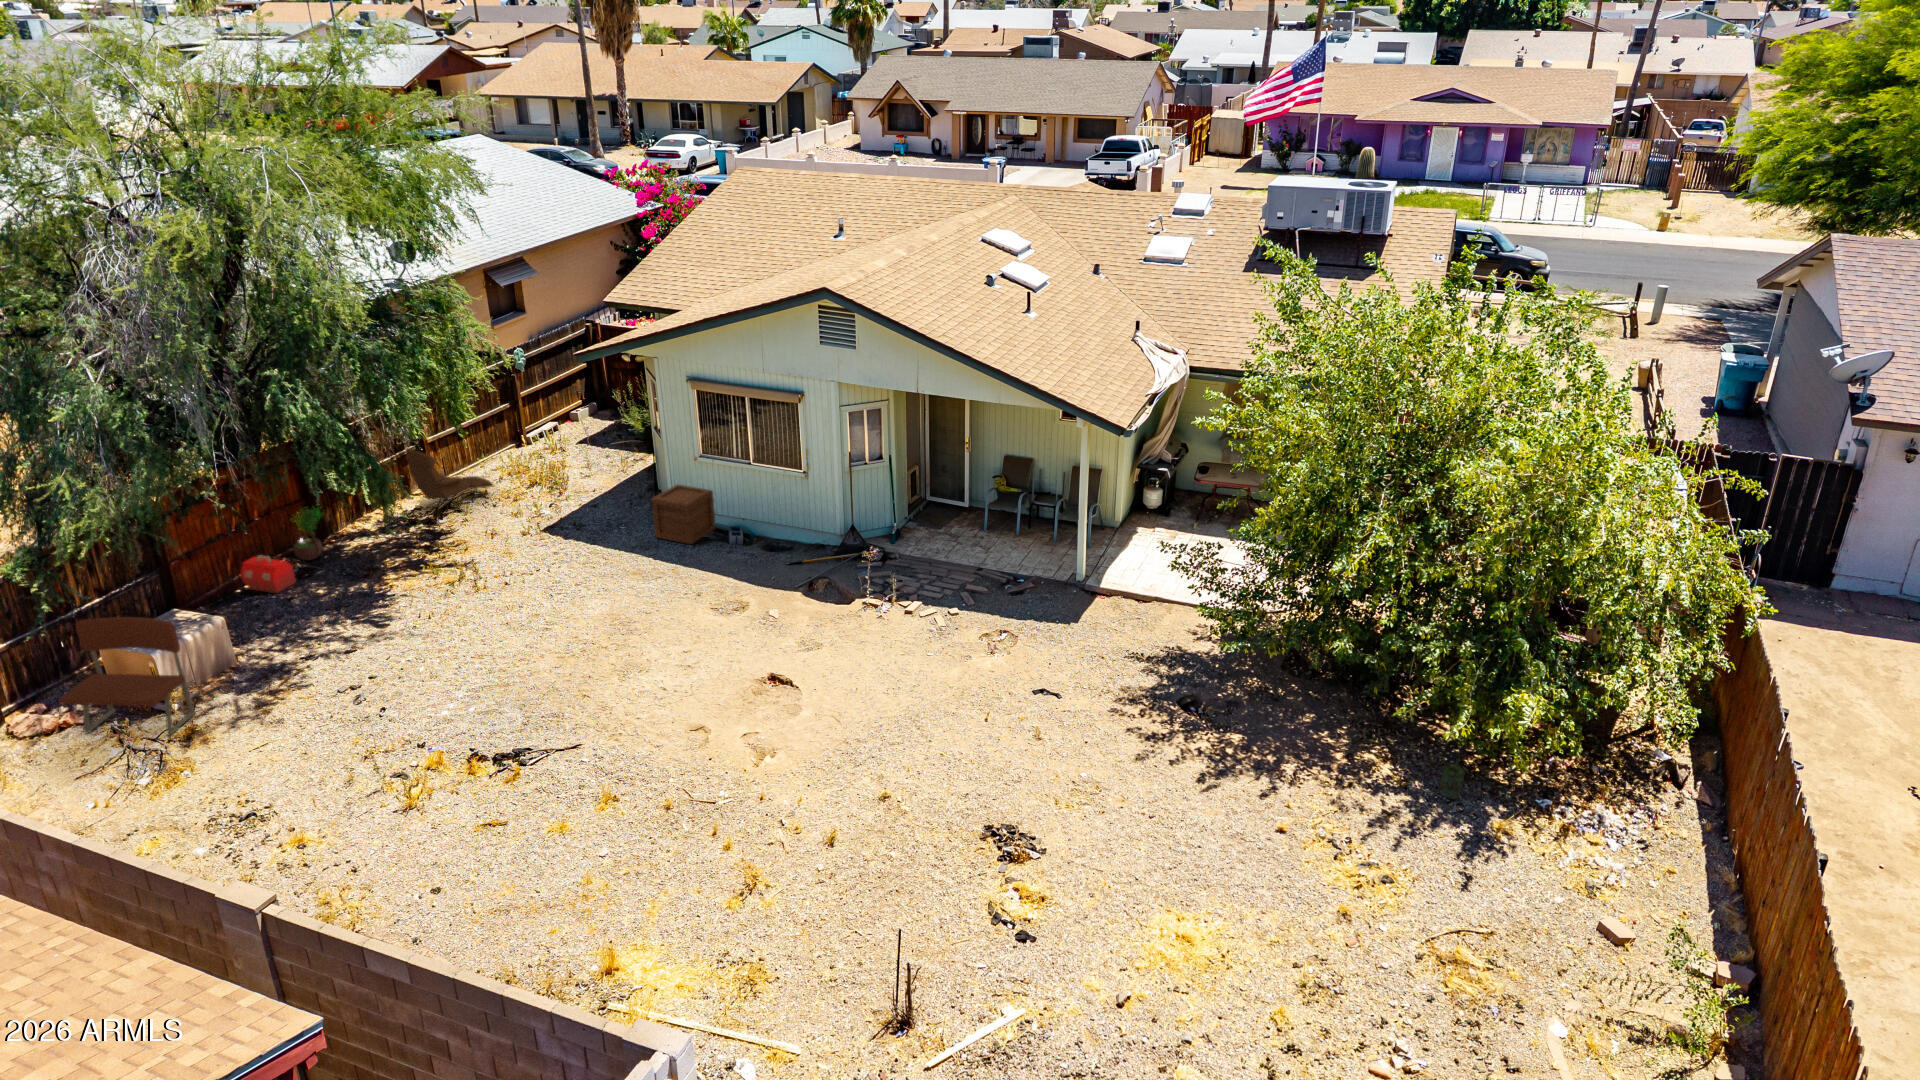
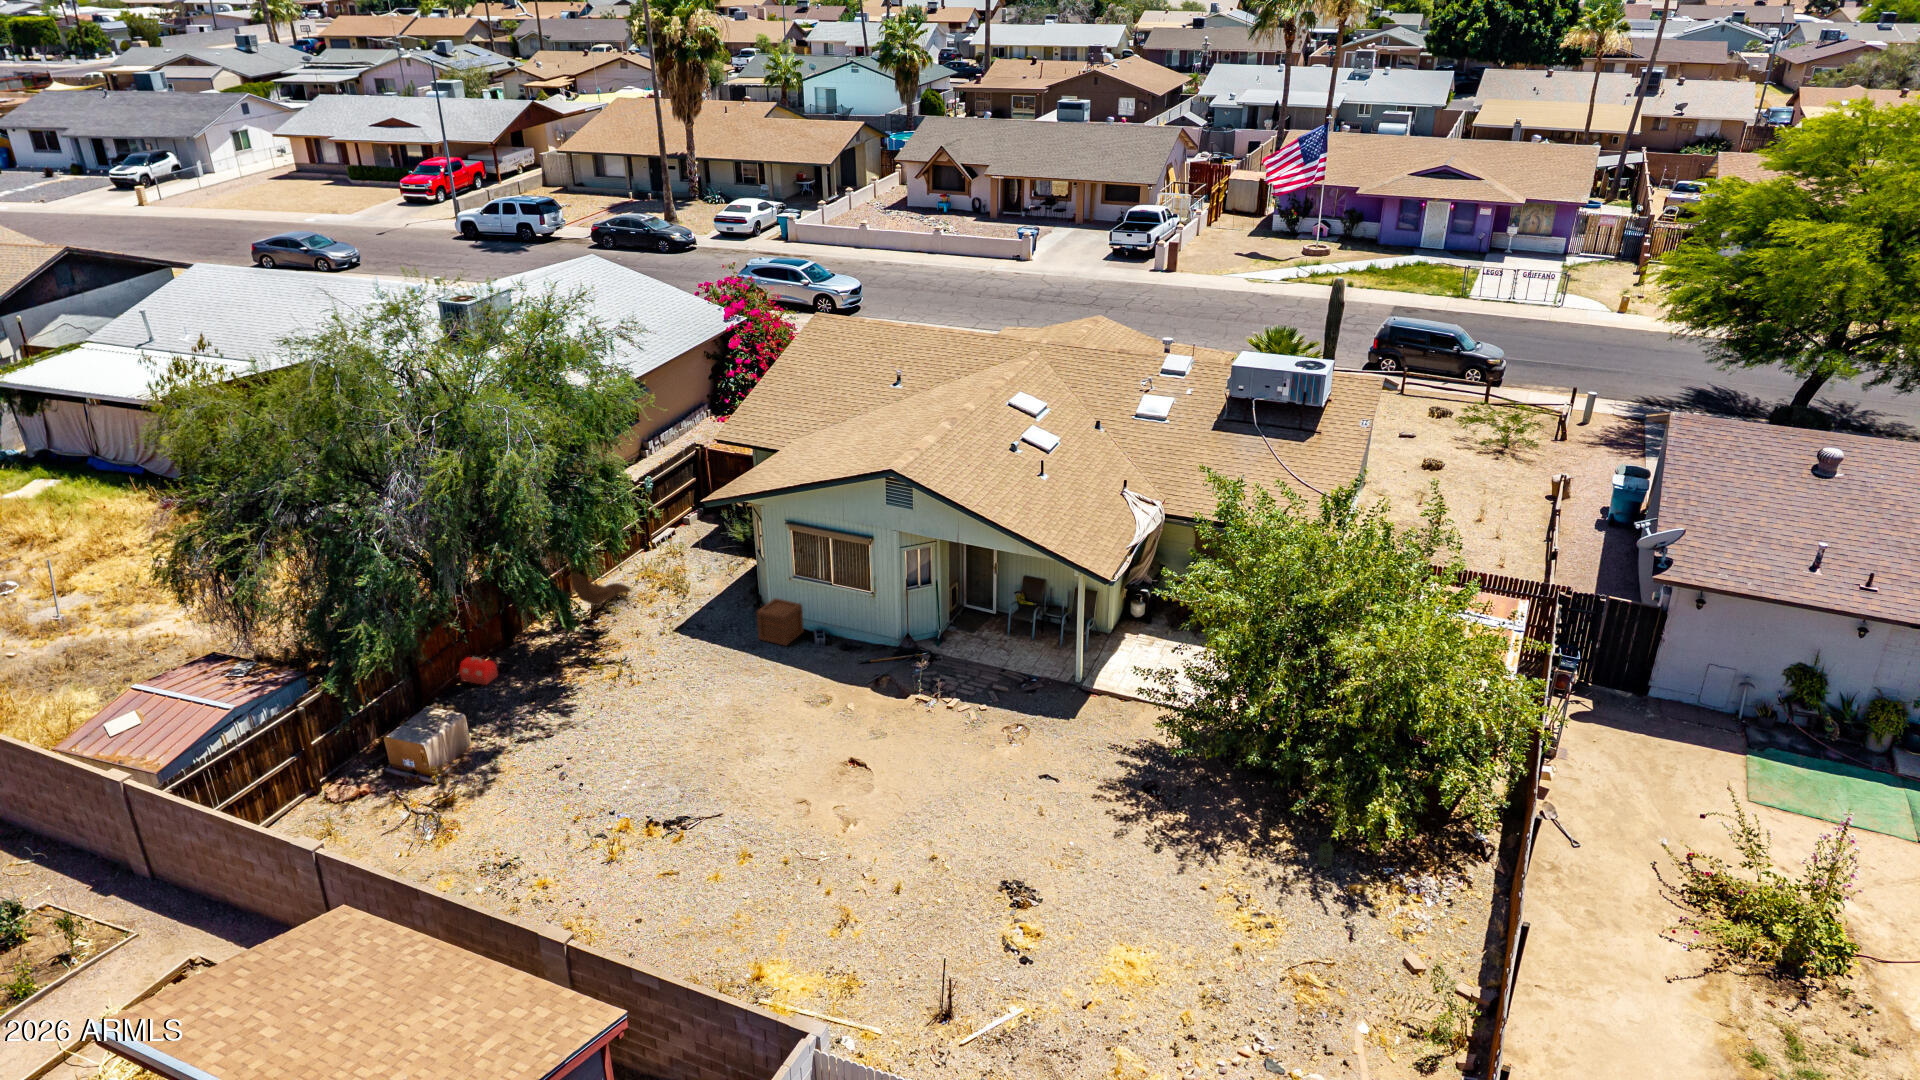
potted tree: present [293,509,322,560] -> none [492,616,516,656]
bench: present [59,617,195,735] -> none [366,719,452,802]

